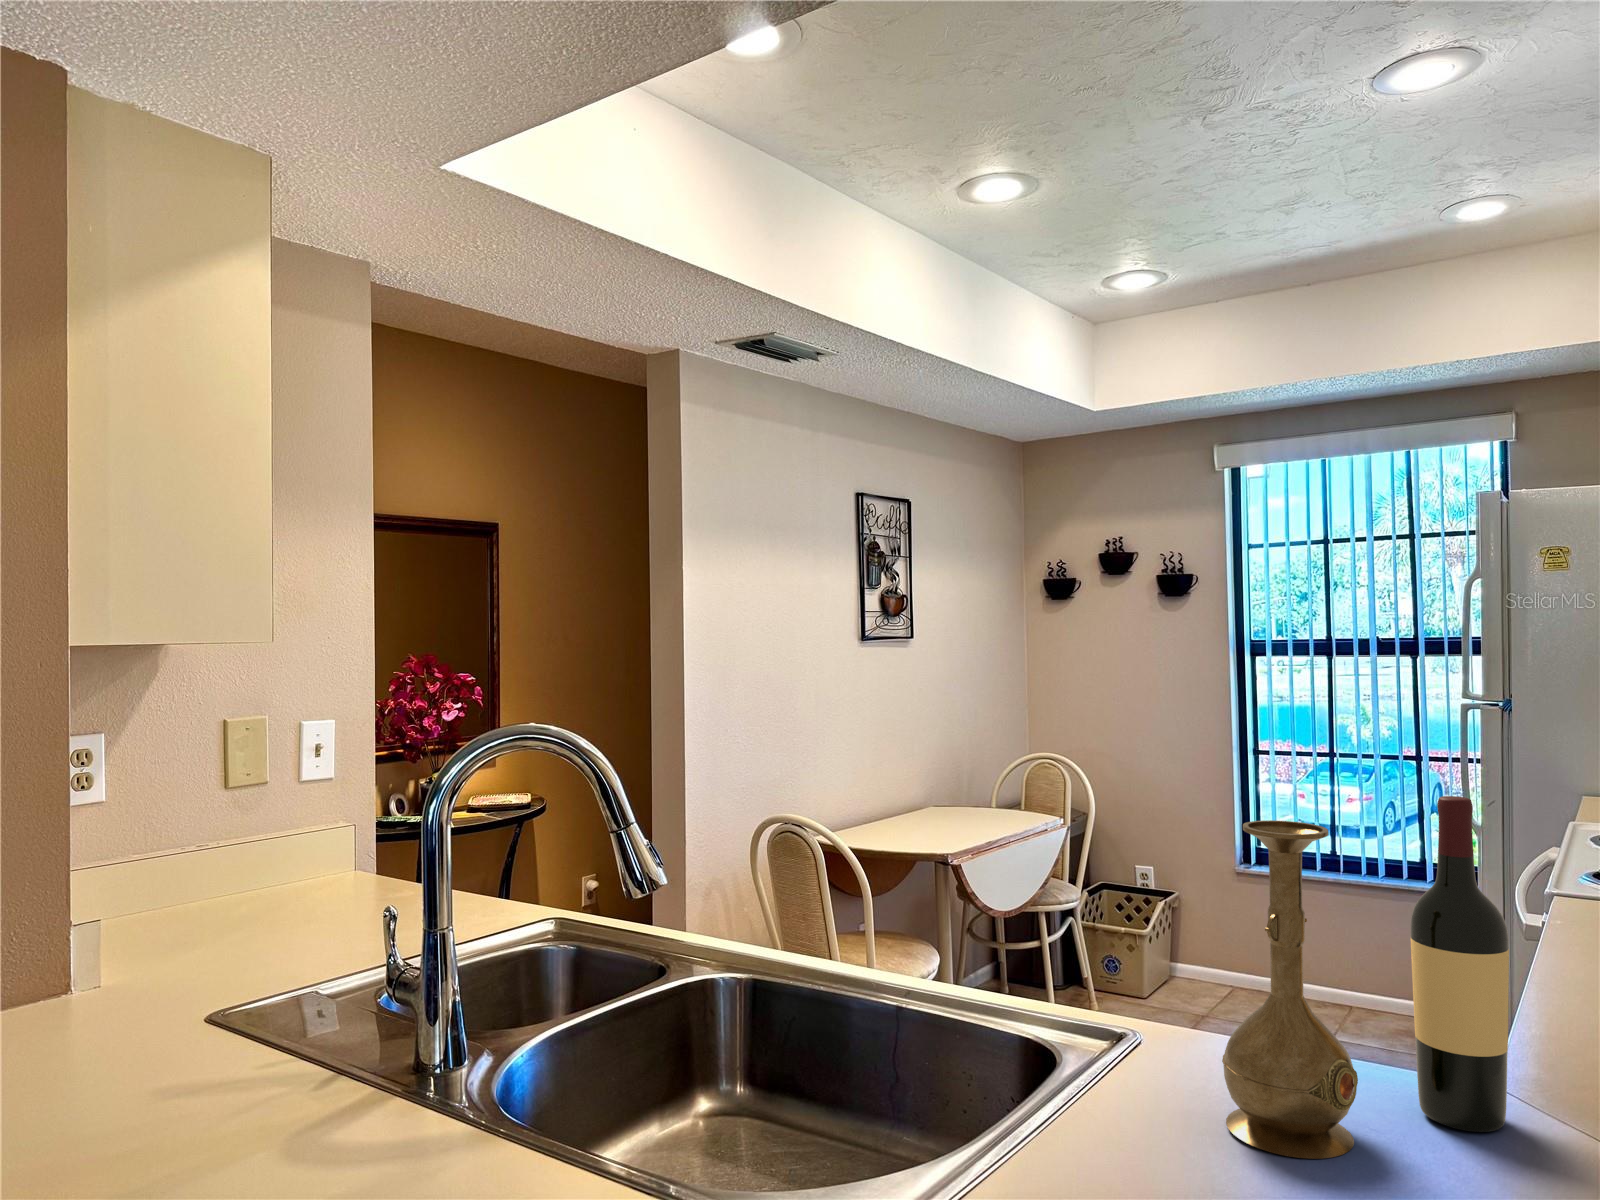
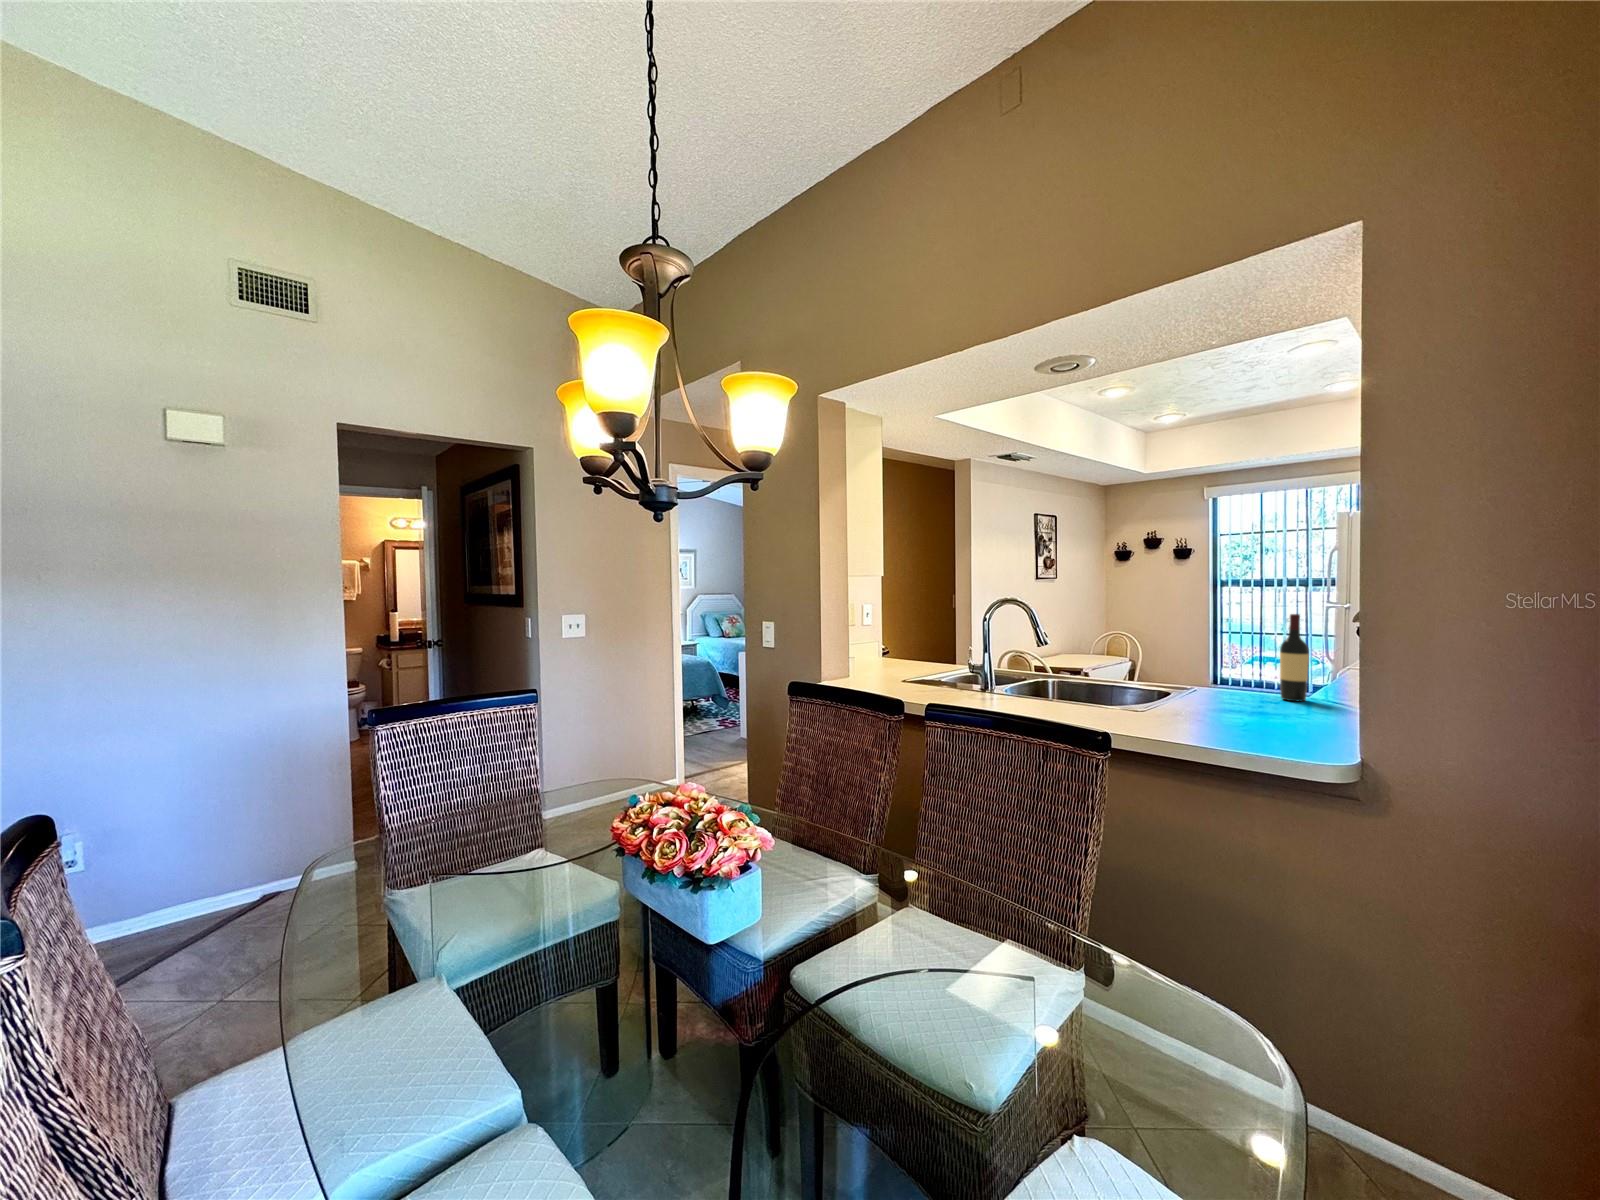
vase: present [1222,820,1358,1159] -> none [1222,620,1262,703]

